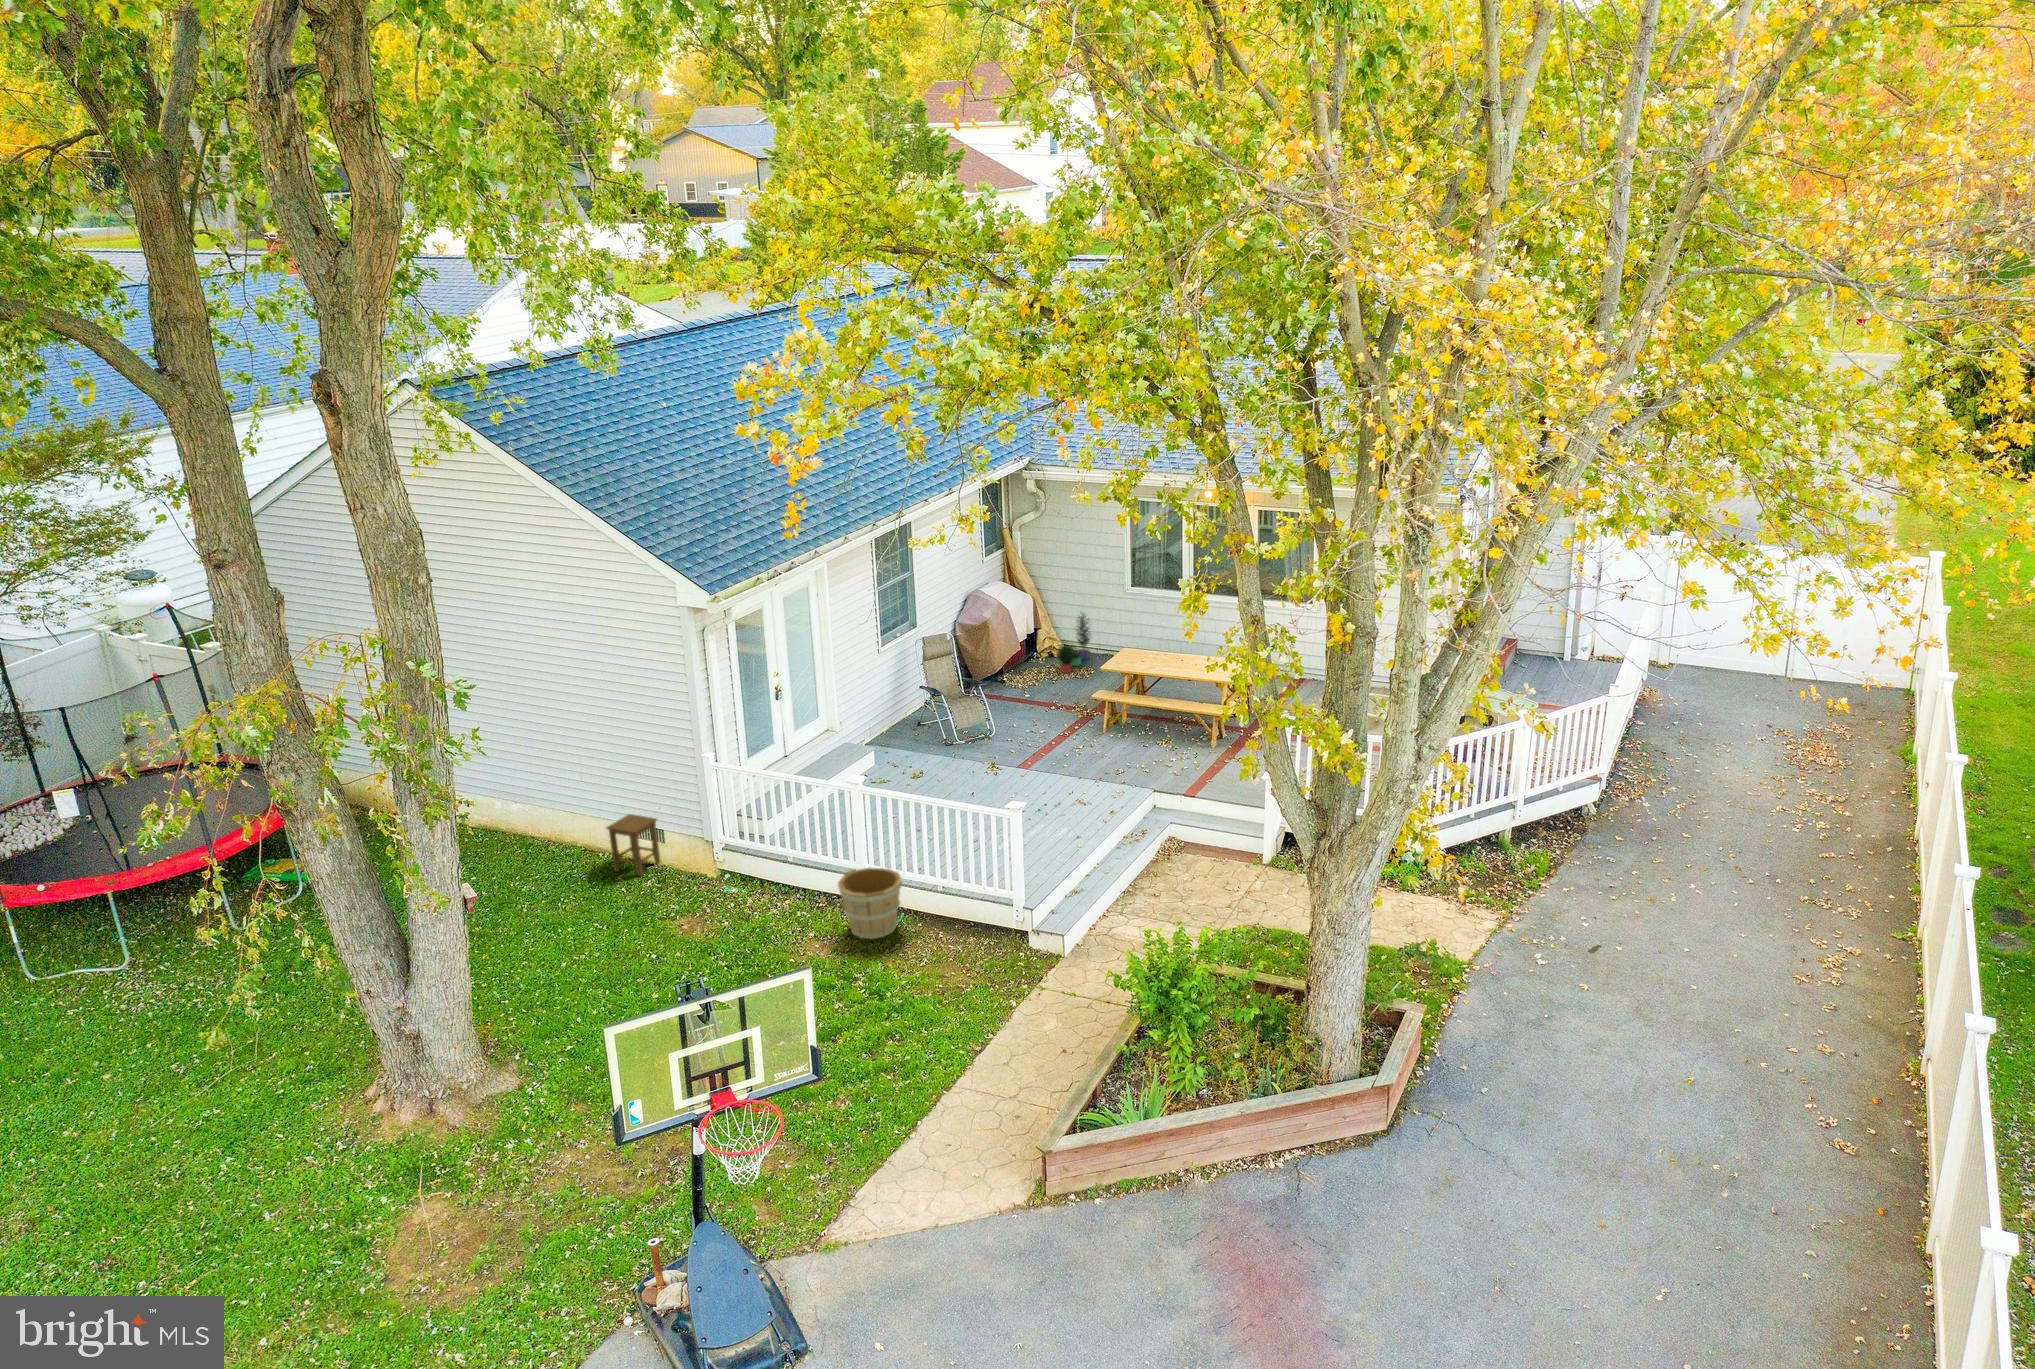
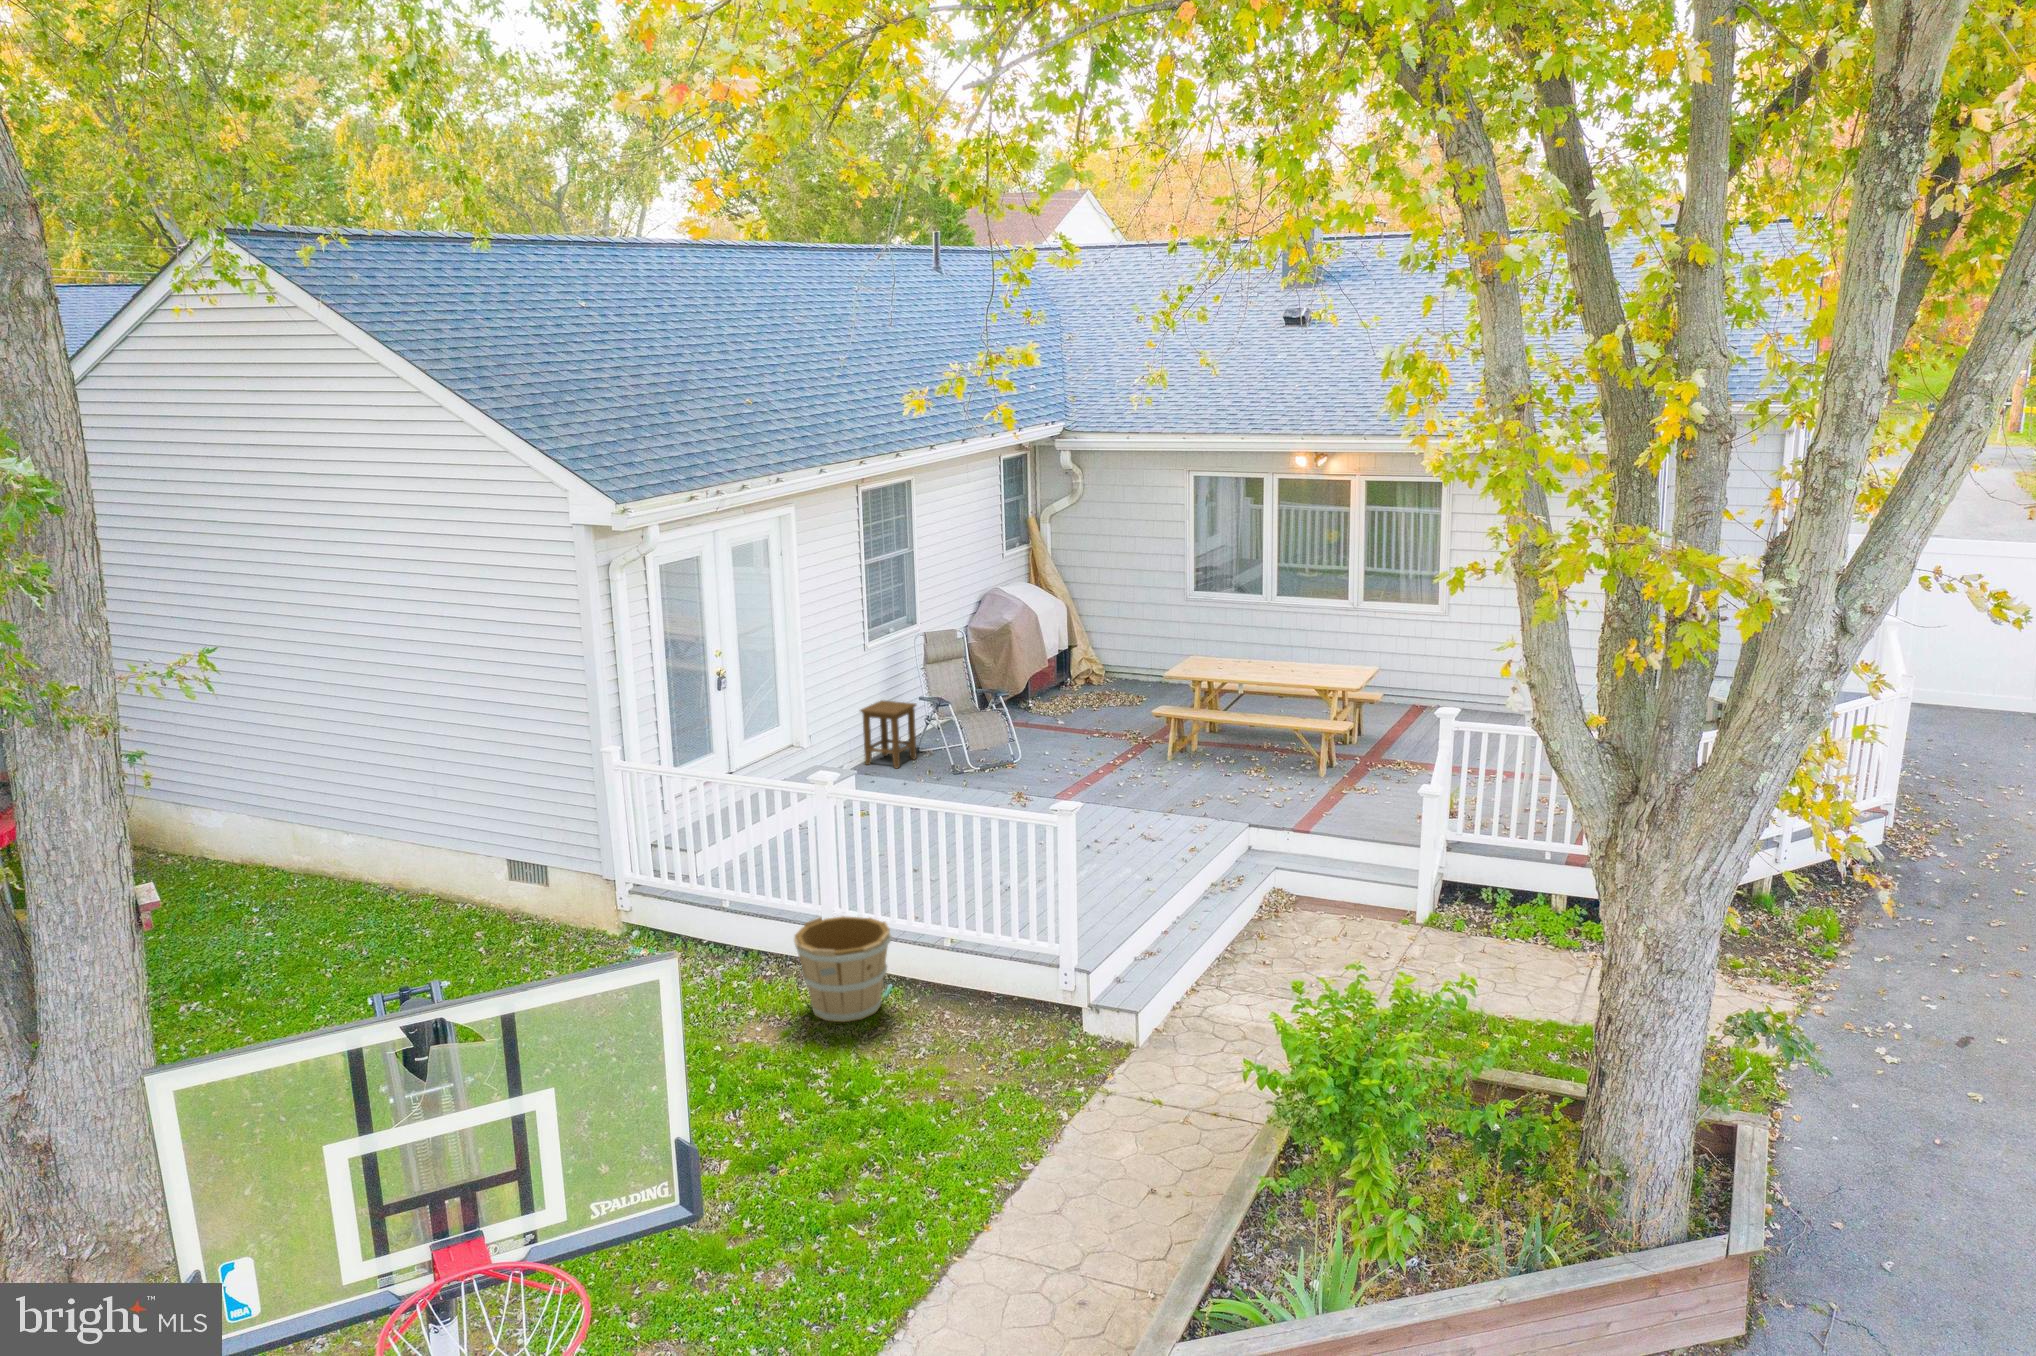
potted plant: present [1057,614,1090,673] -> none [1097,621,1145,698]
stool: present [607,814,661,876] -> present [860,700,917,768]

